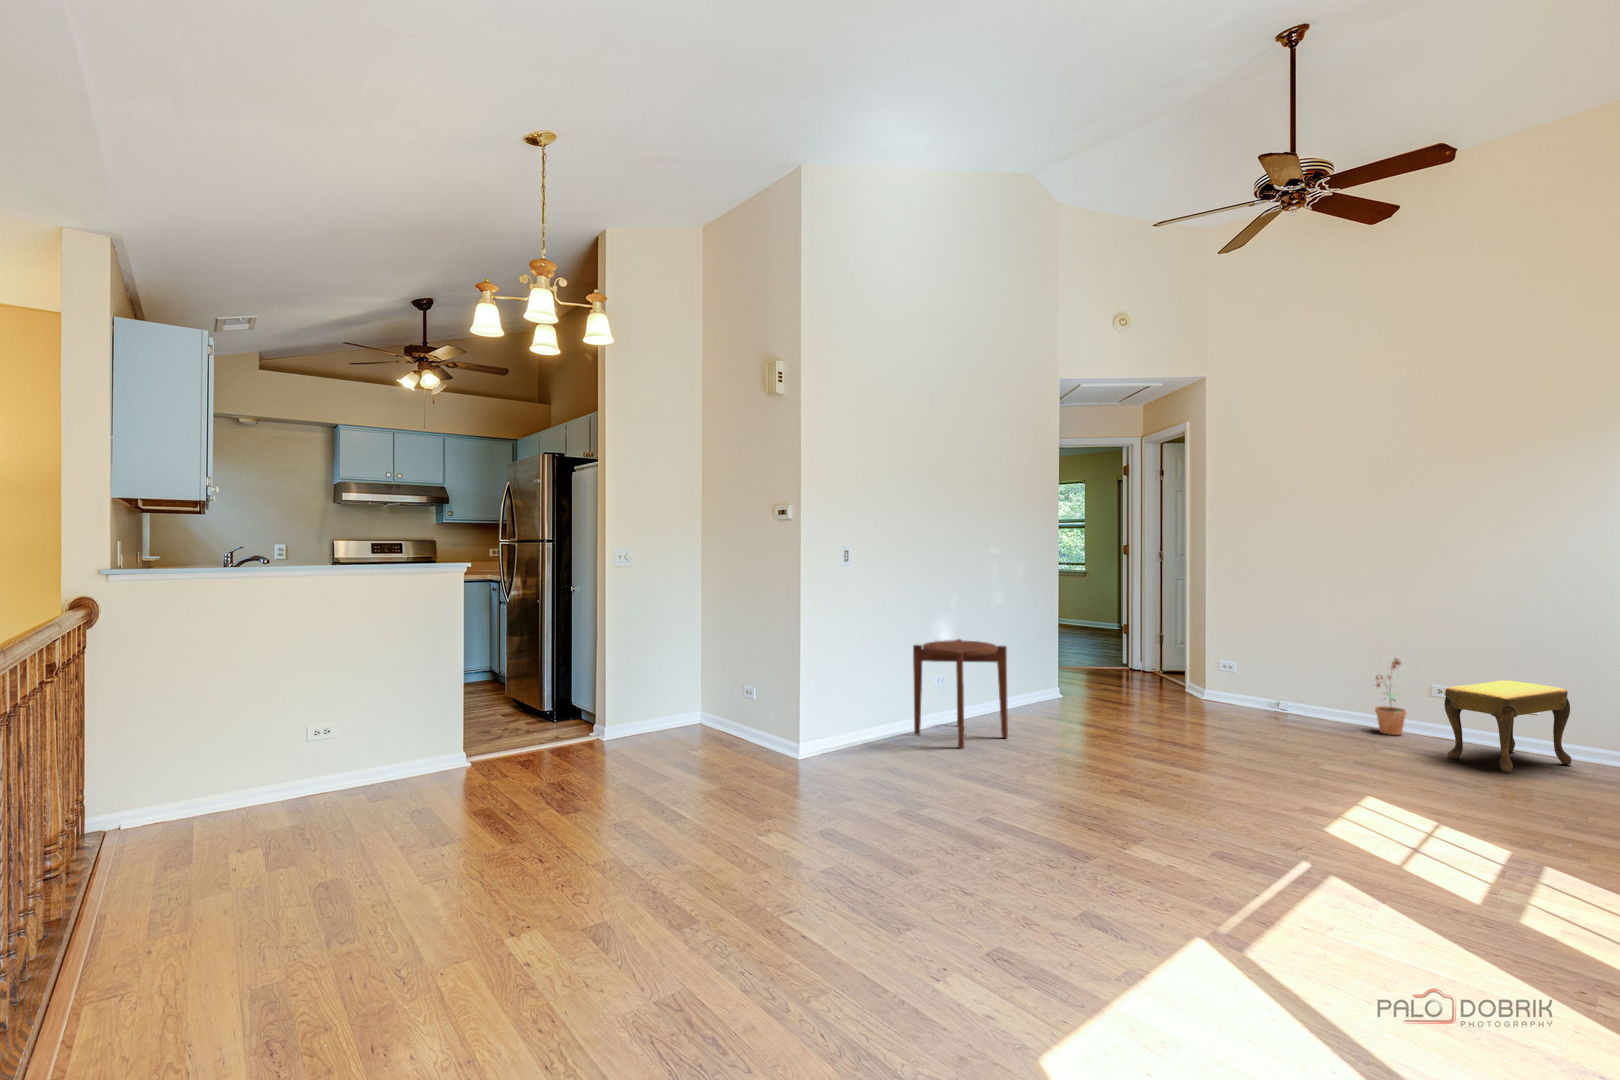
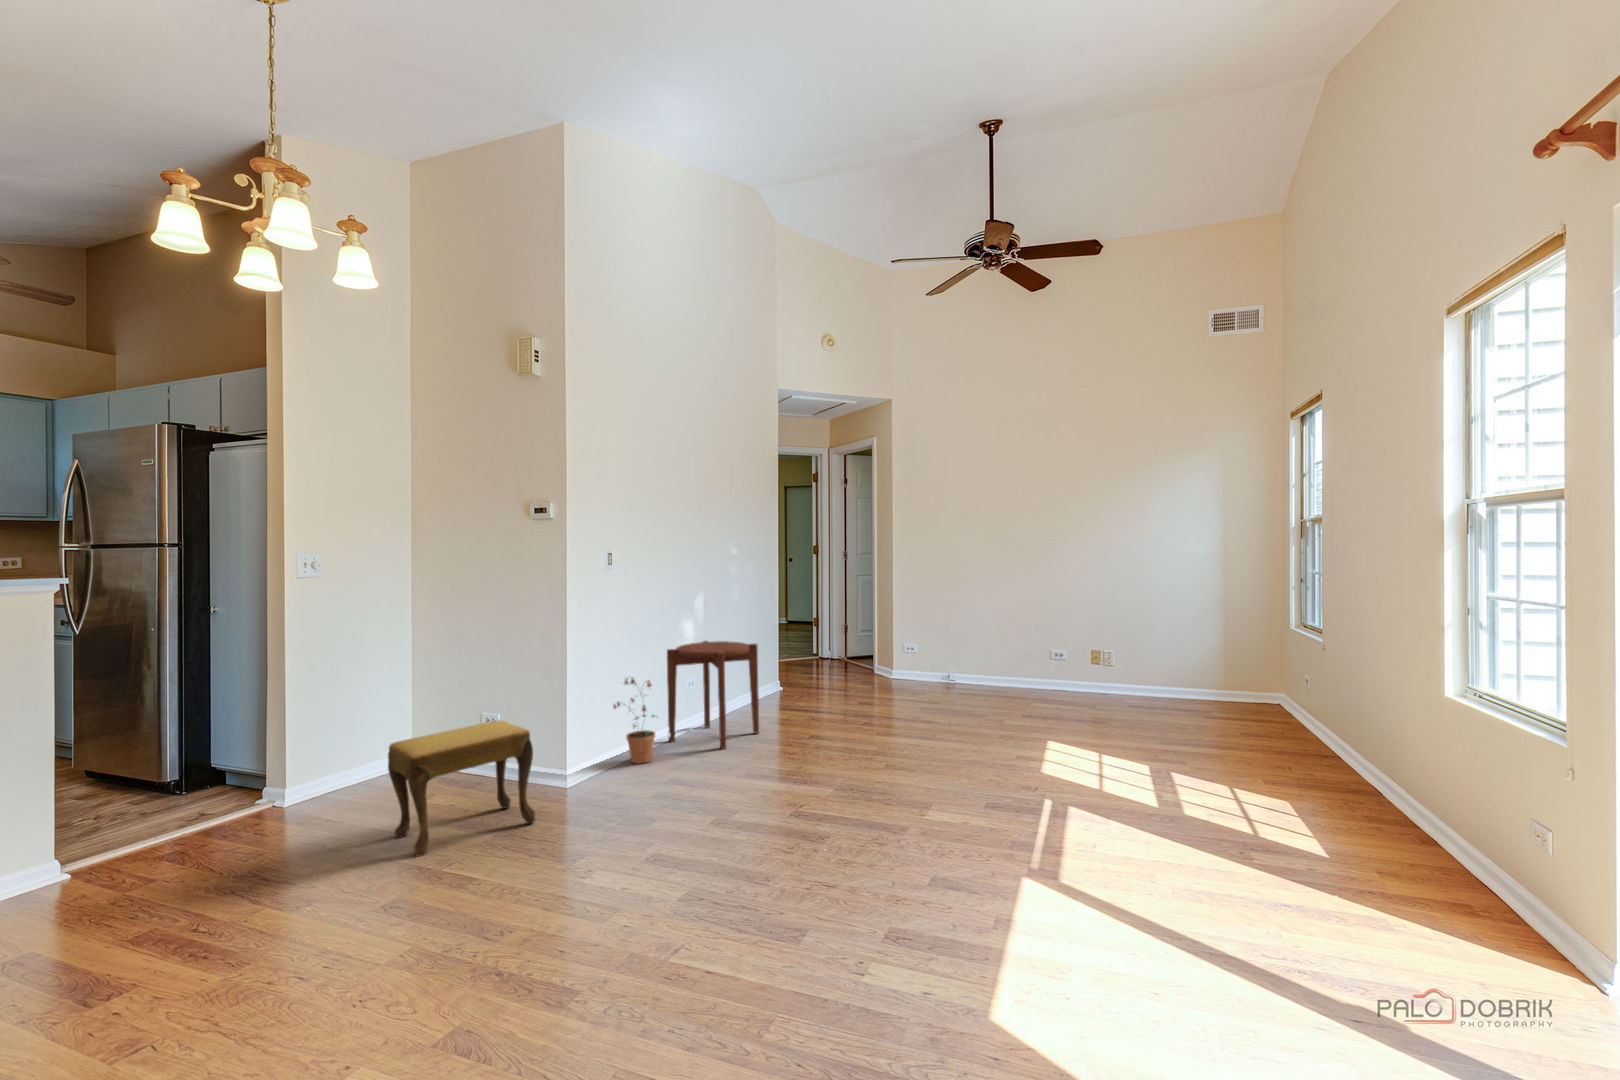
potted plant: present [1375,658,1407,735] -> present [613,678,655,764]
footstool: present [1444,680,1571,773] -> present [388,720,535,856]

